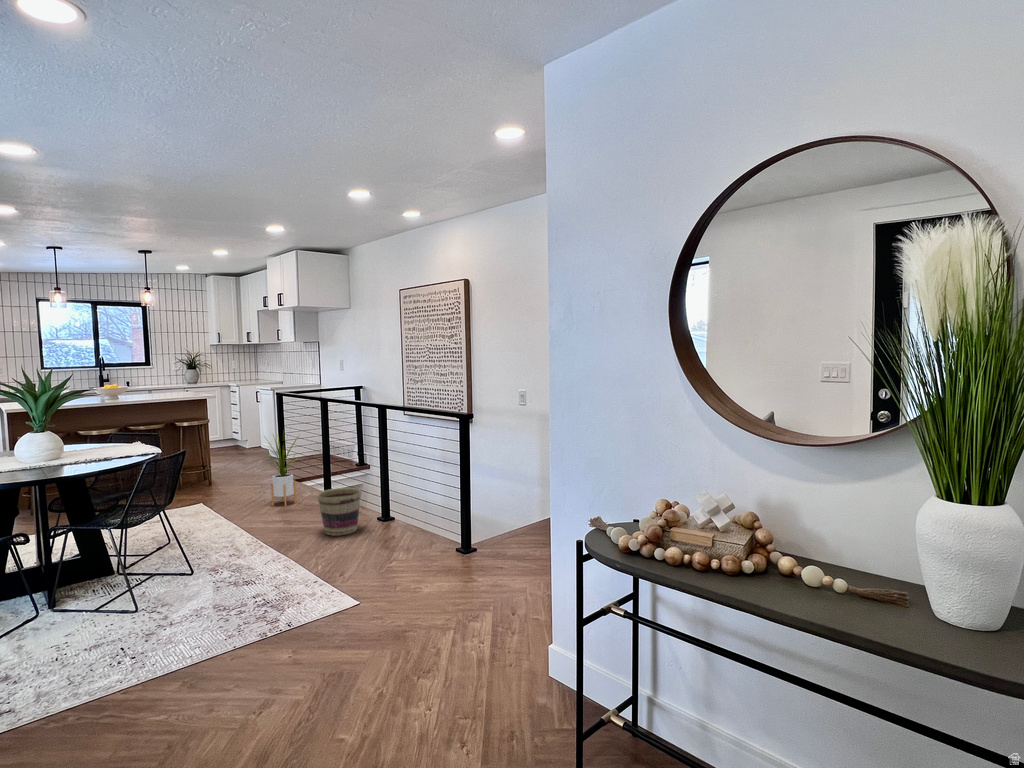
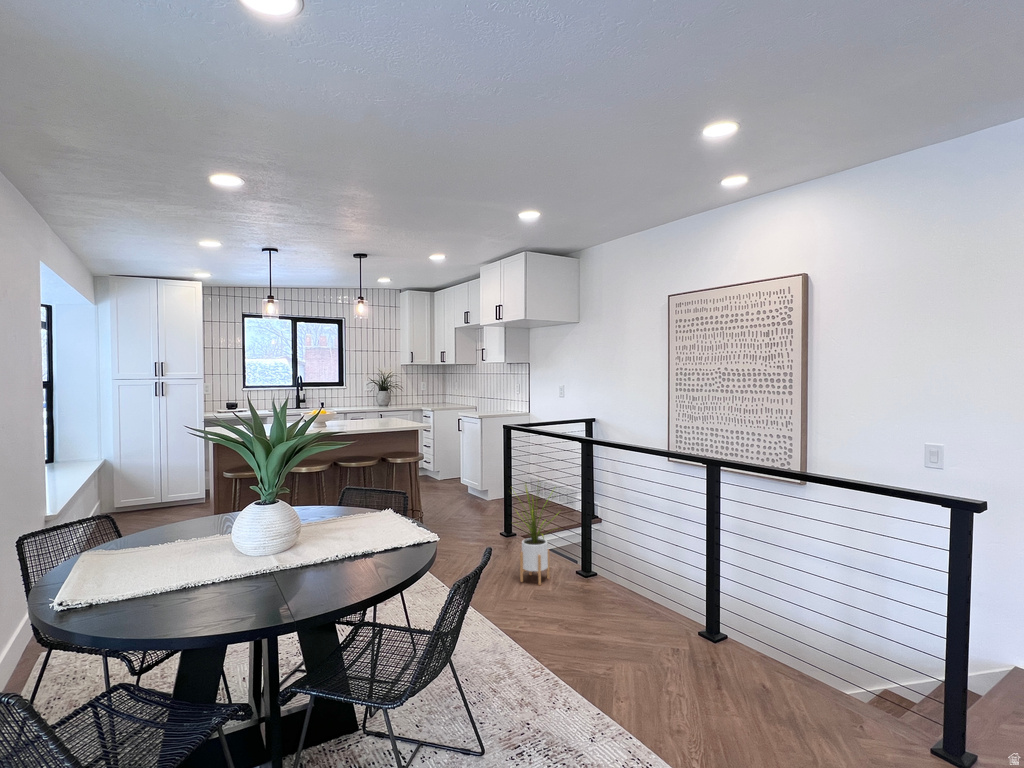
basket: present [317,488,361,536] -> none [626,583,693,666]

